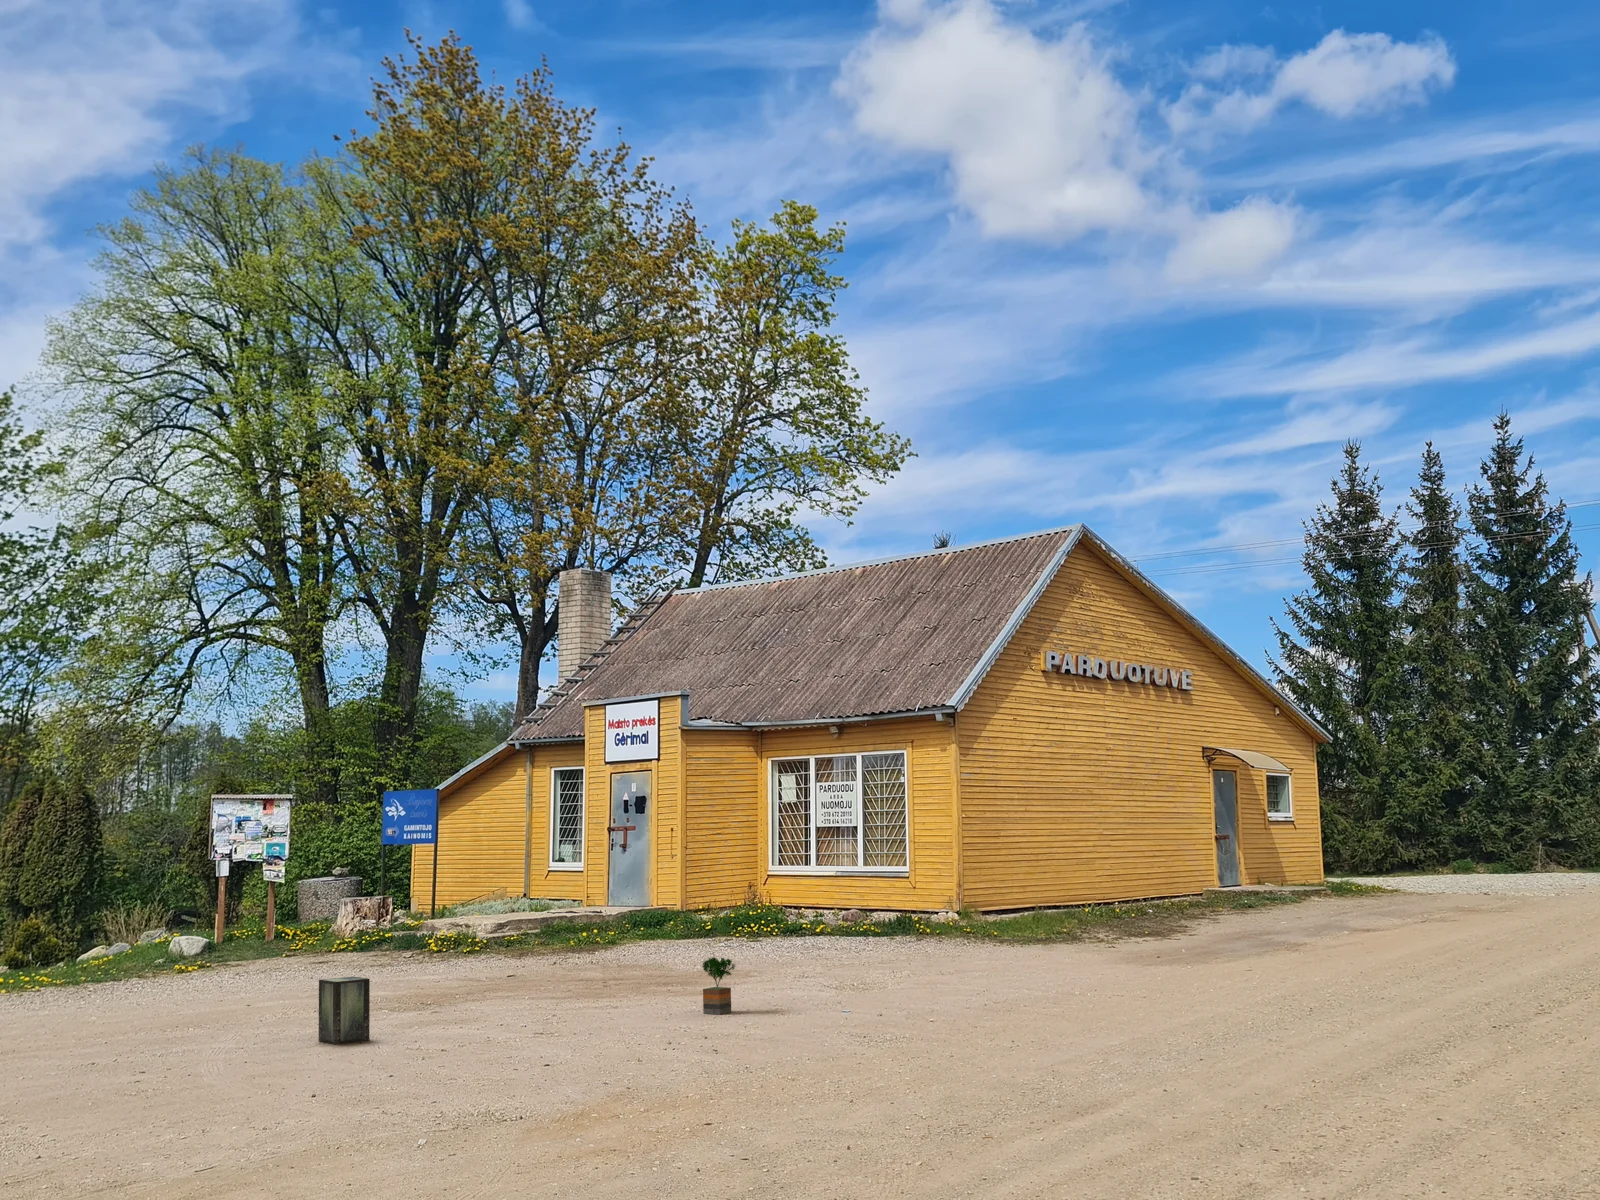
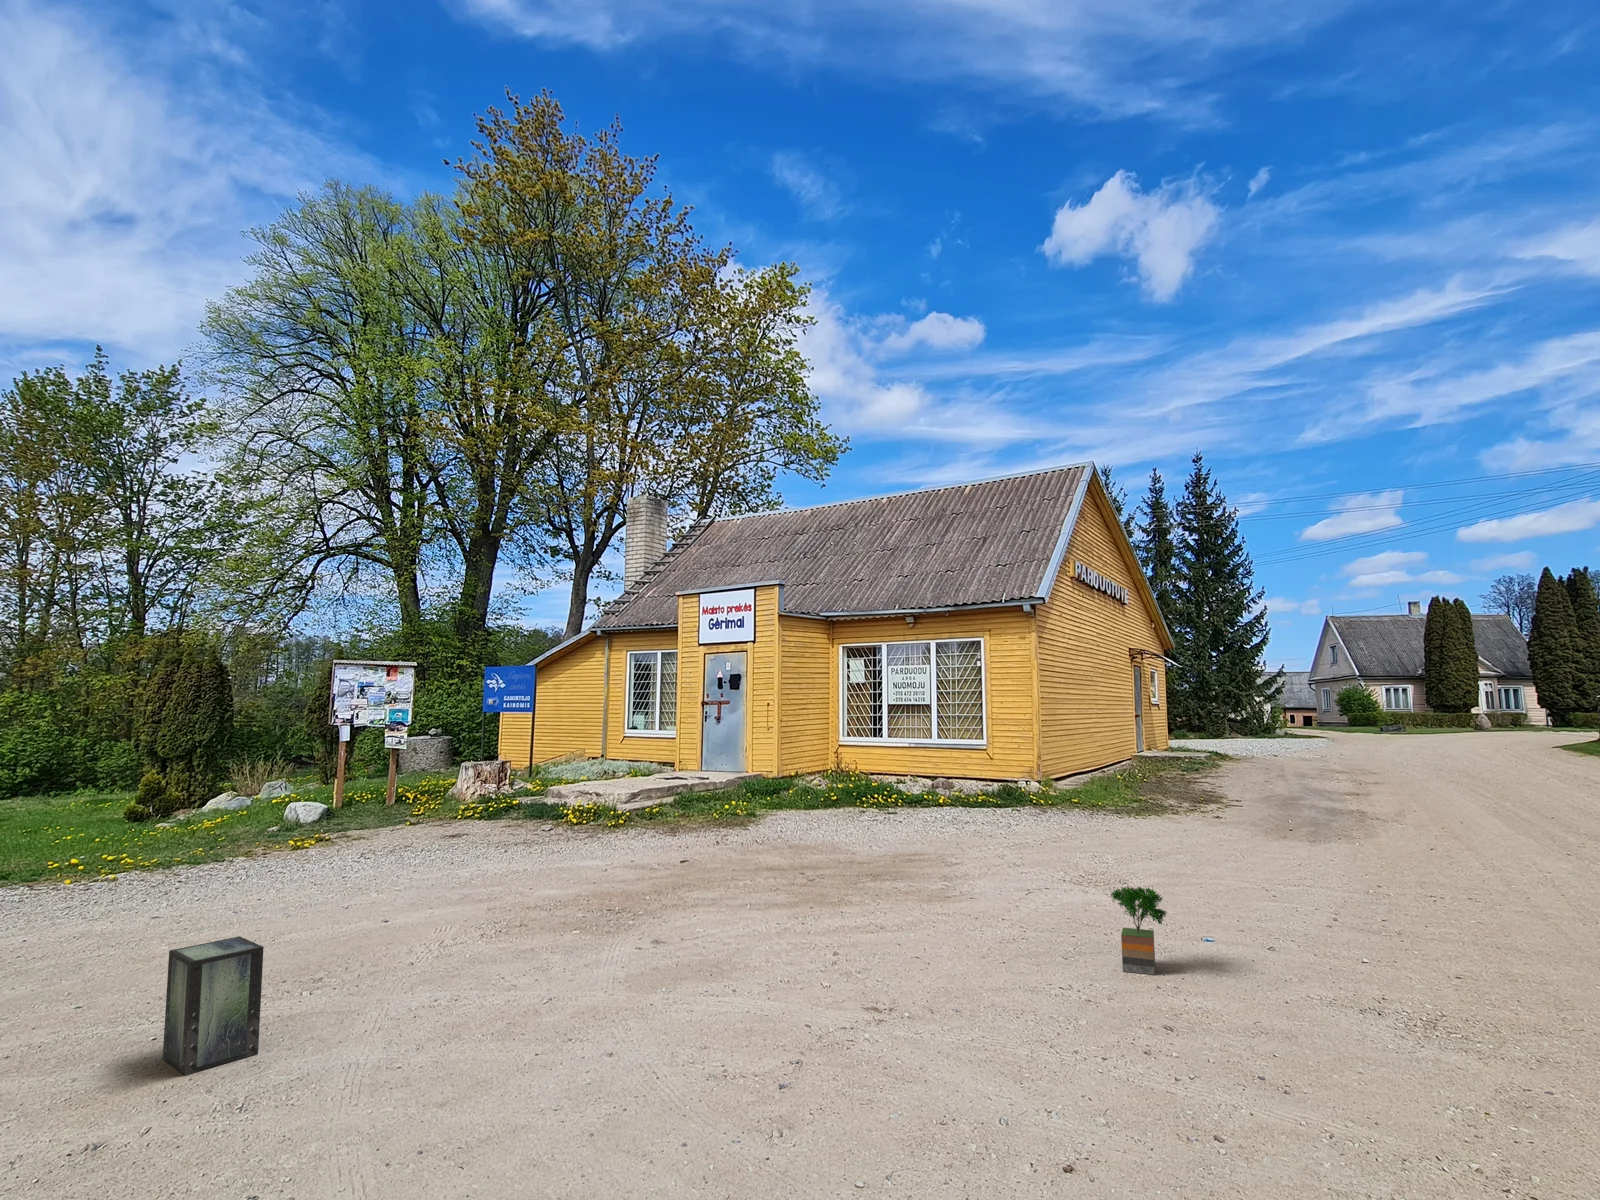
storage box: present [319,977,370,1044] -> present [163,936,264,1076]

